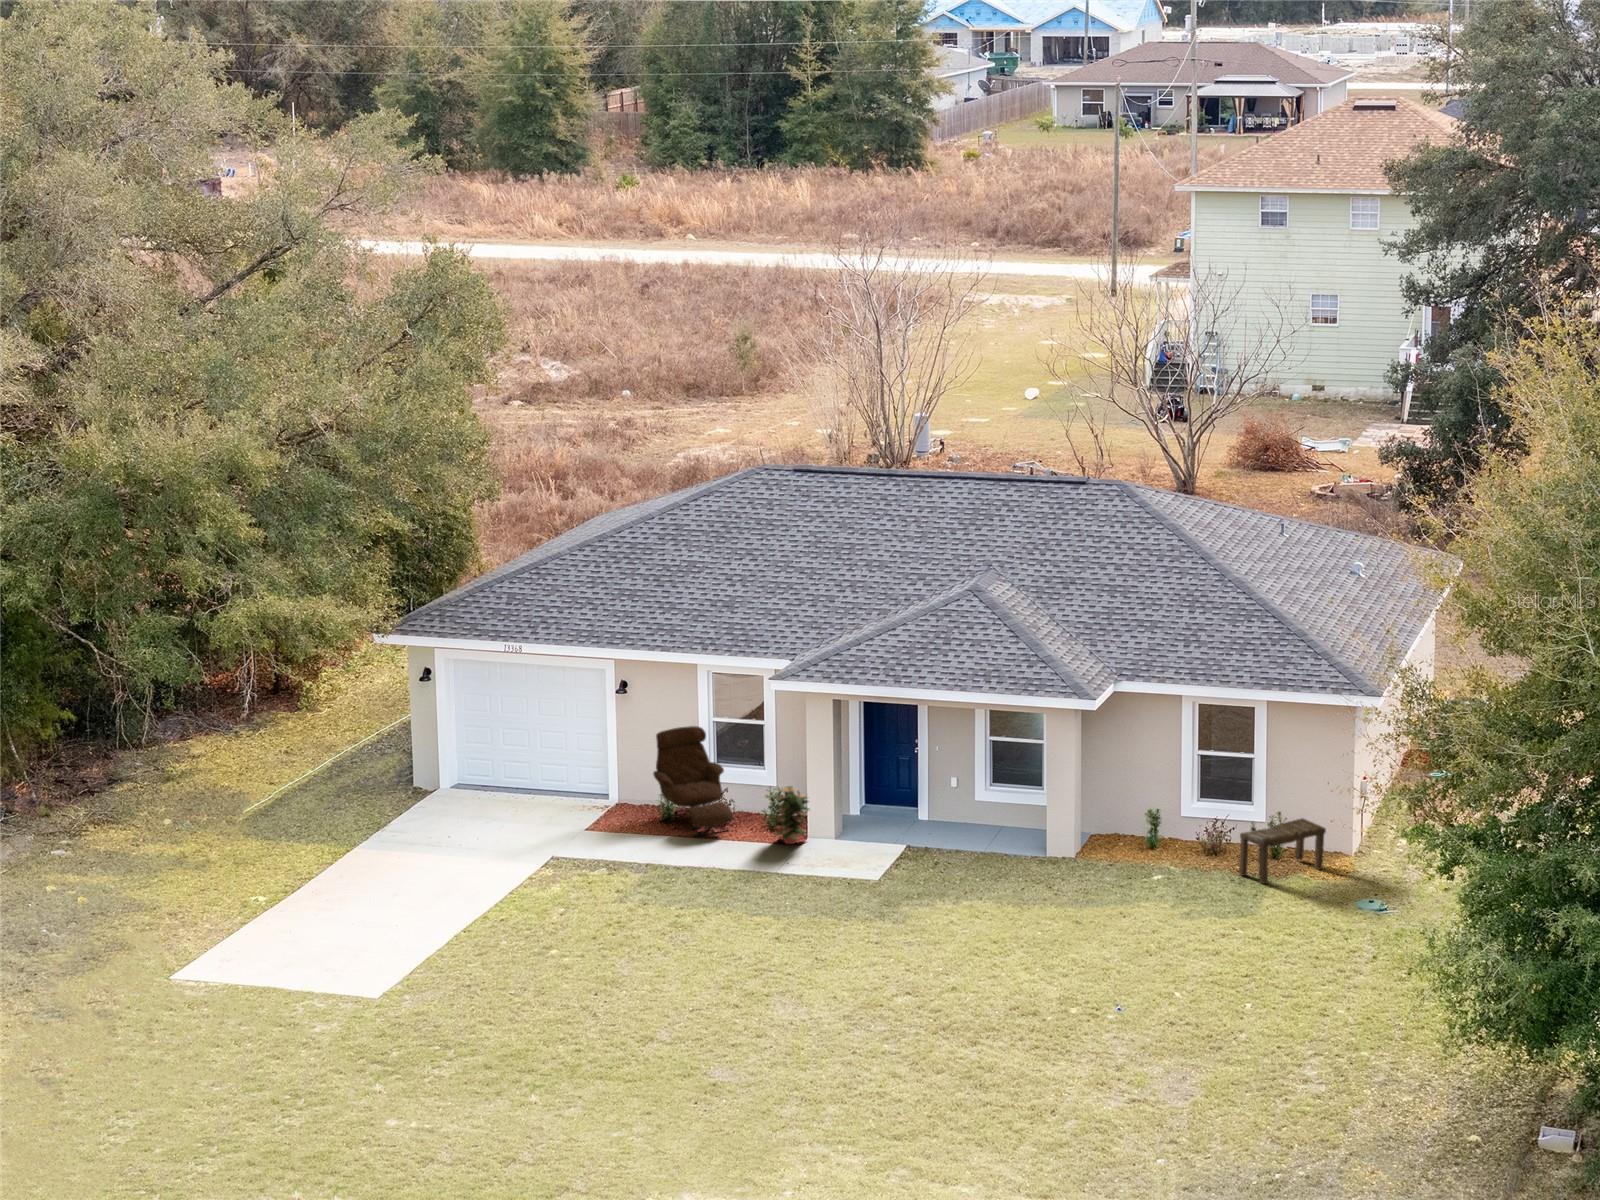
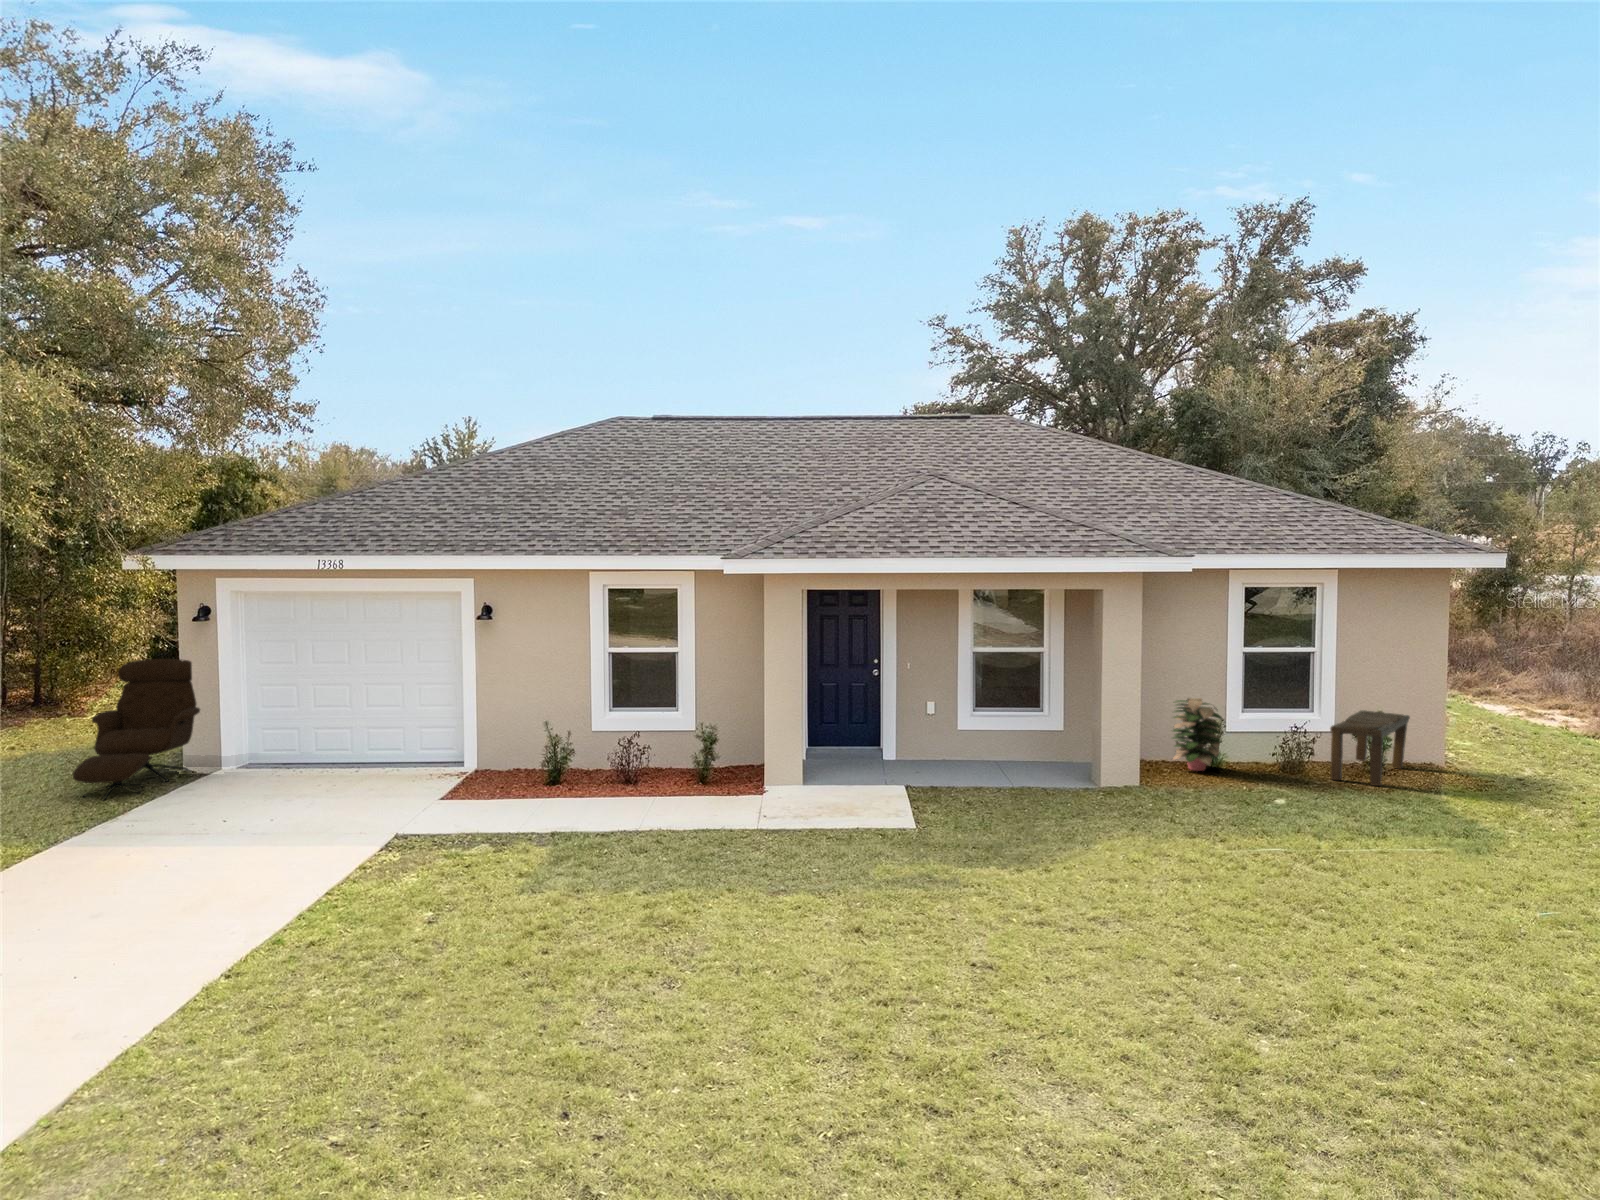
lounge chair: present [653,726,733,838] -> present [73,659,200,800]
decorative plant: present [774,786,809,844] -> present [1173,698,1222,771]

